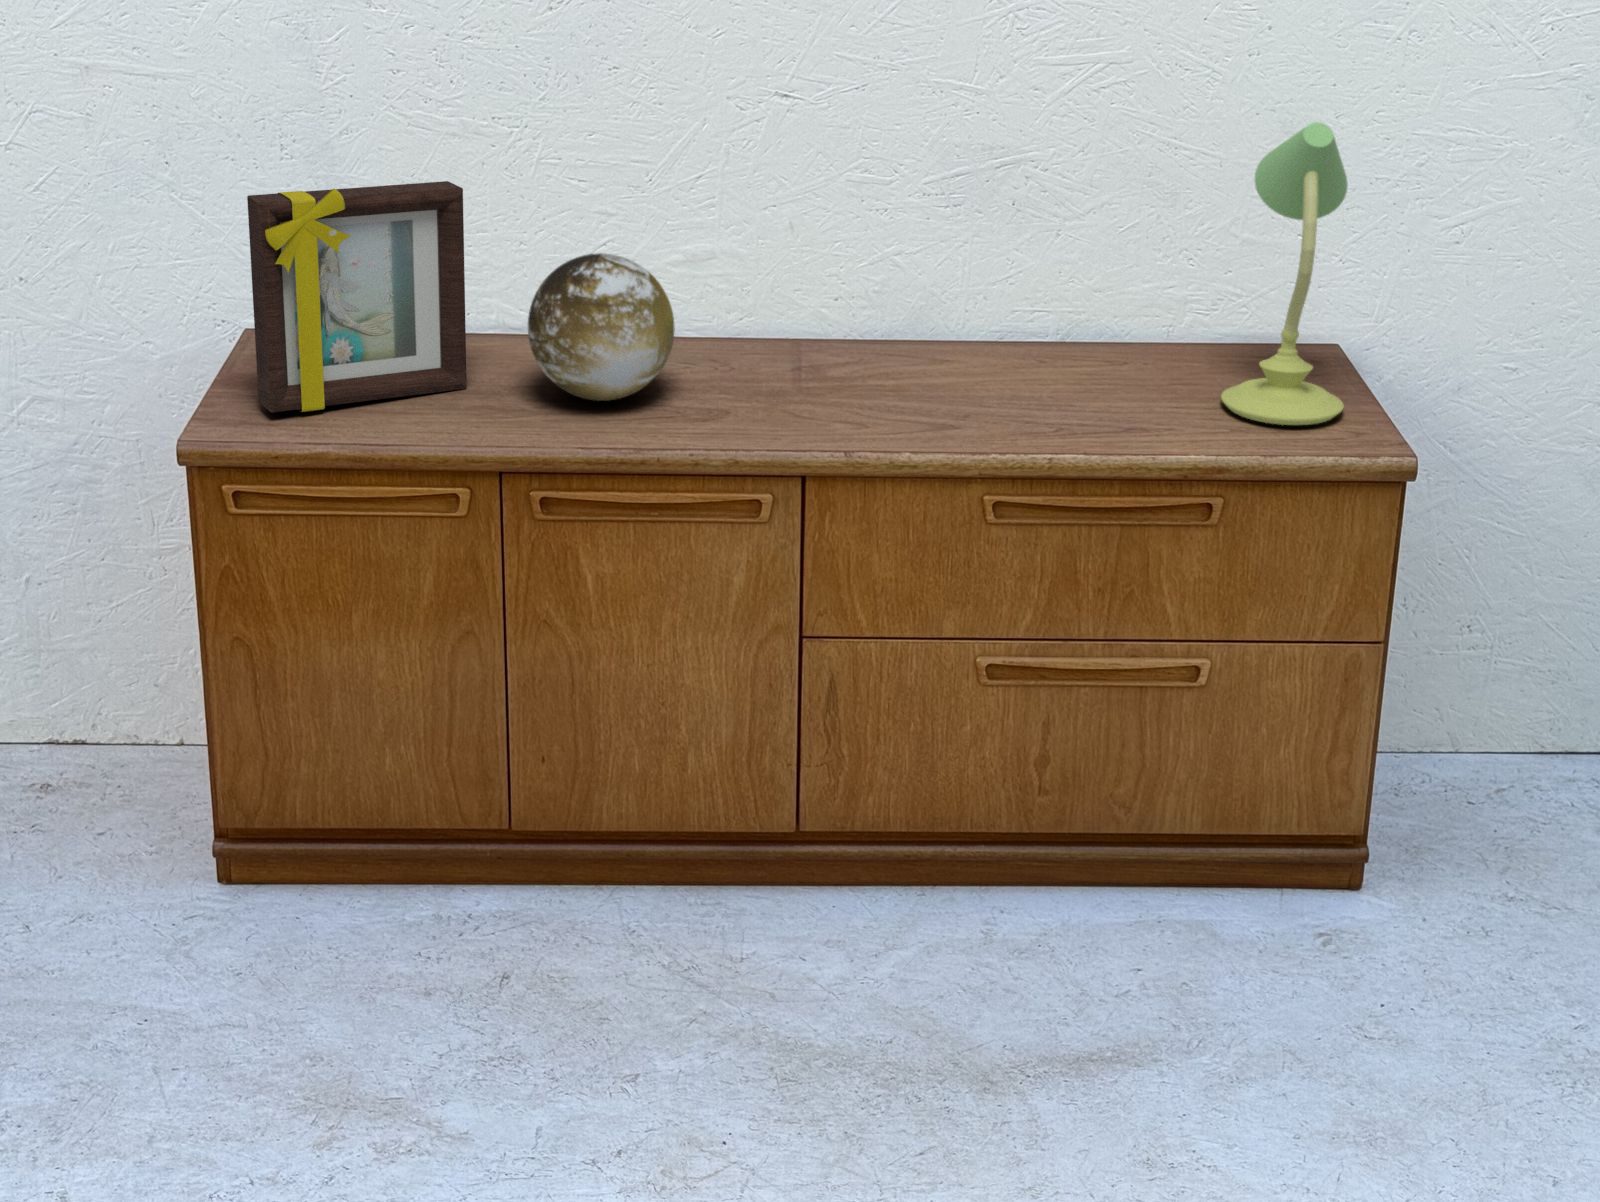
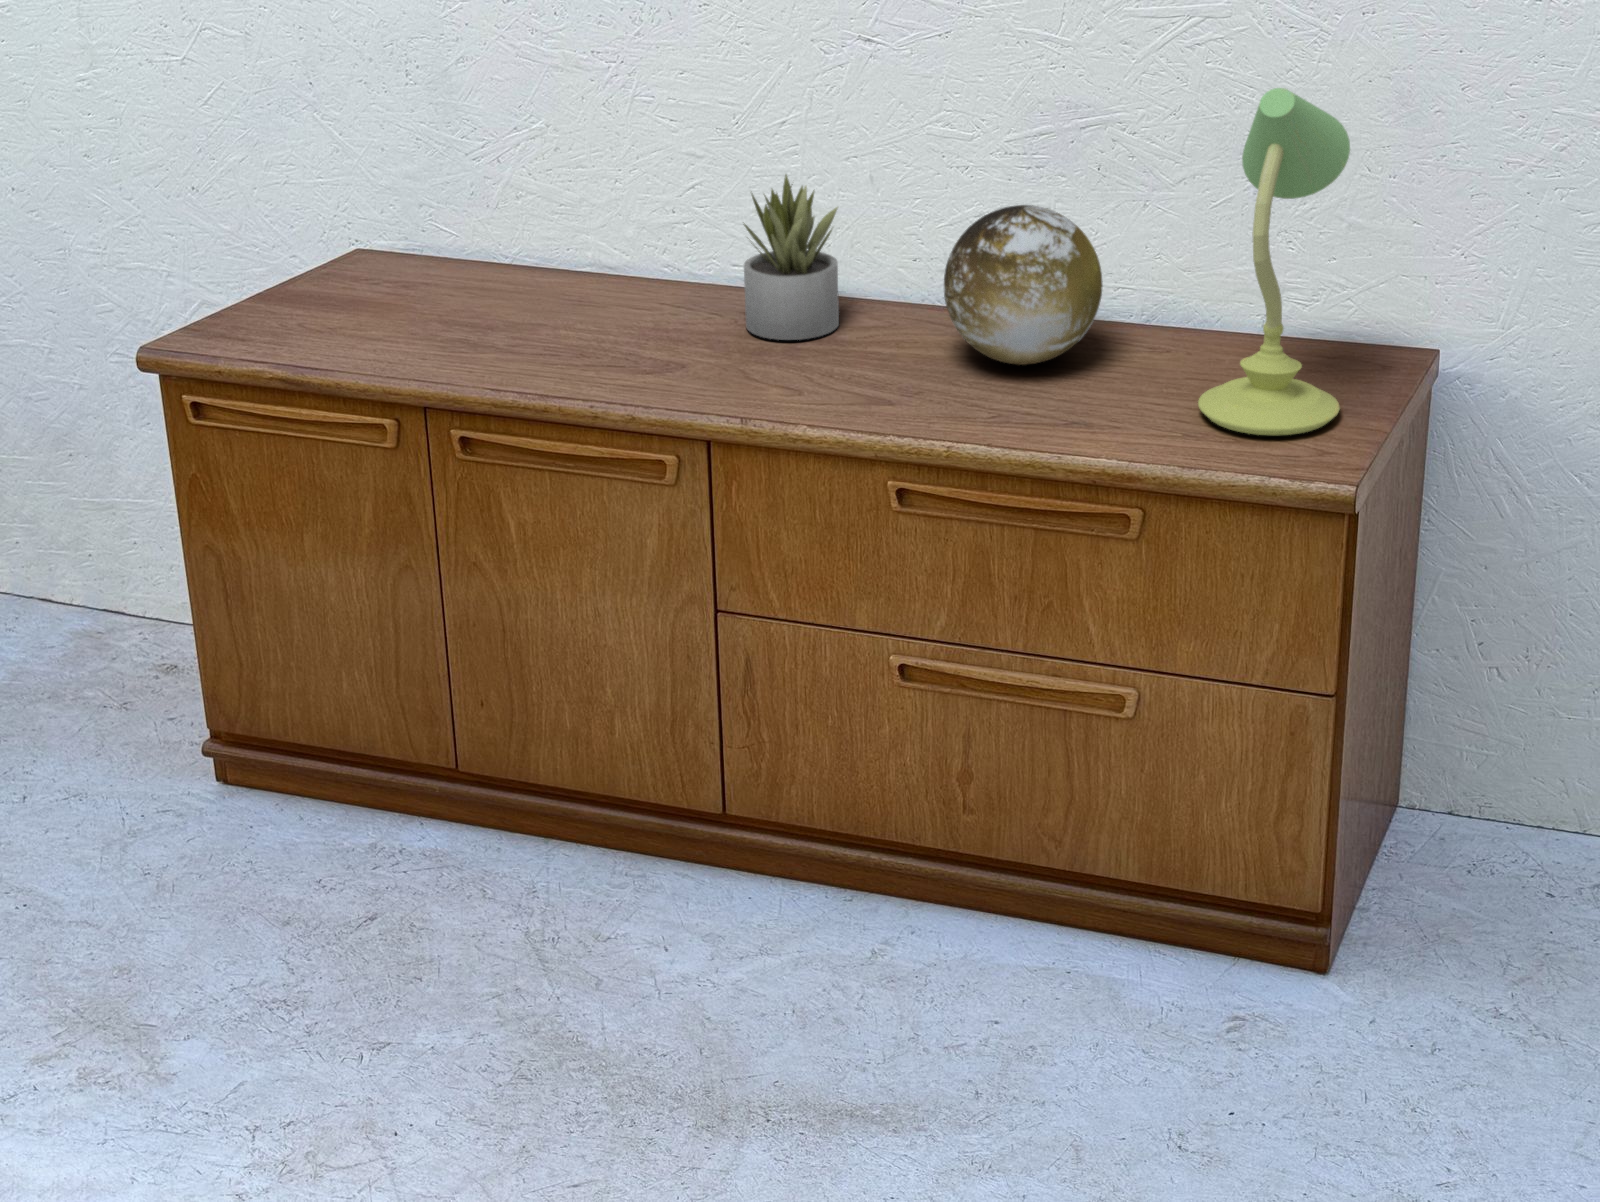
picture frame: present [247,181,467,412] -> none [225,107,454,331]
succulent plant: none [751,230,846,383] -> present [744,175,839,340]
decorative orb: present [528,253,675,401] -> present [944,205,1103,365]

